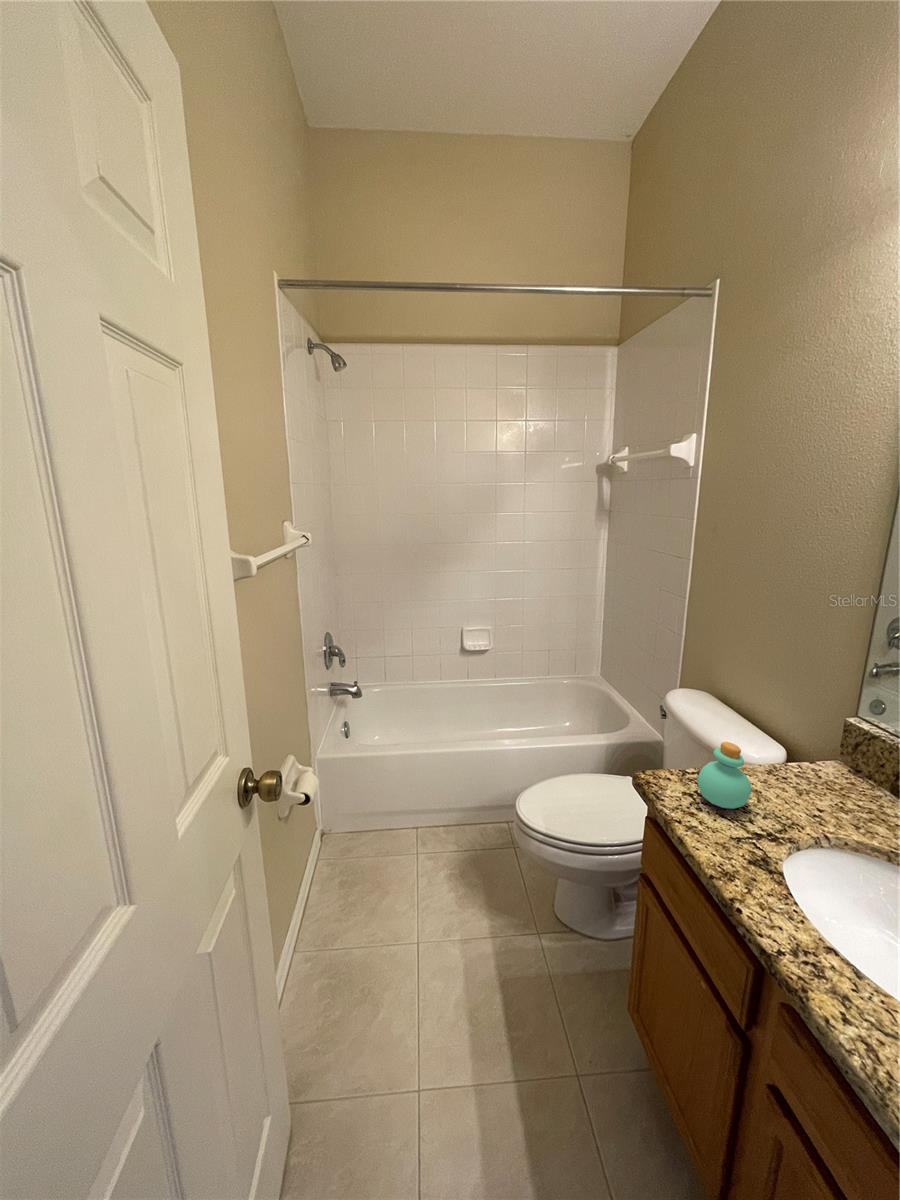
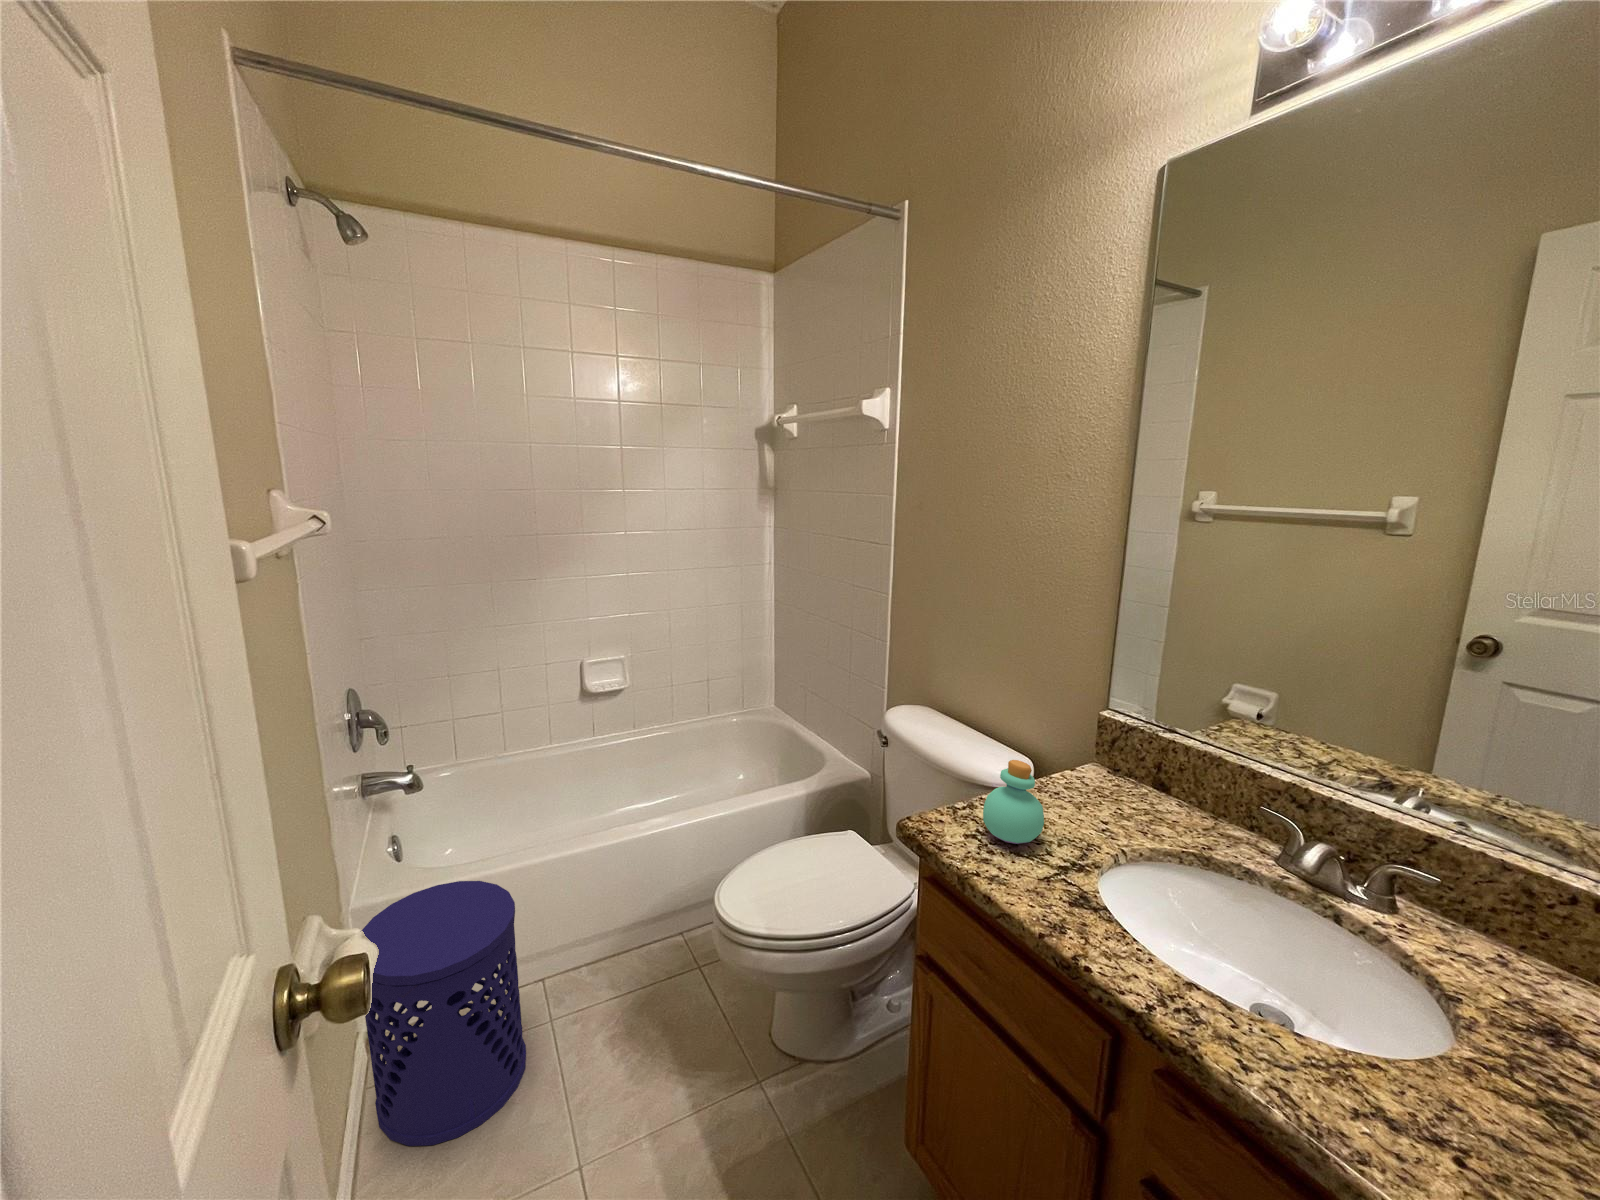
waste bin: none [315,755,403,903] -> present [362,881,526,1146]

